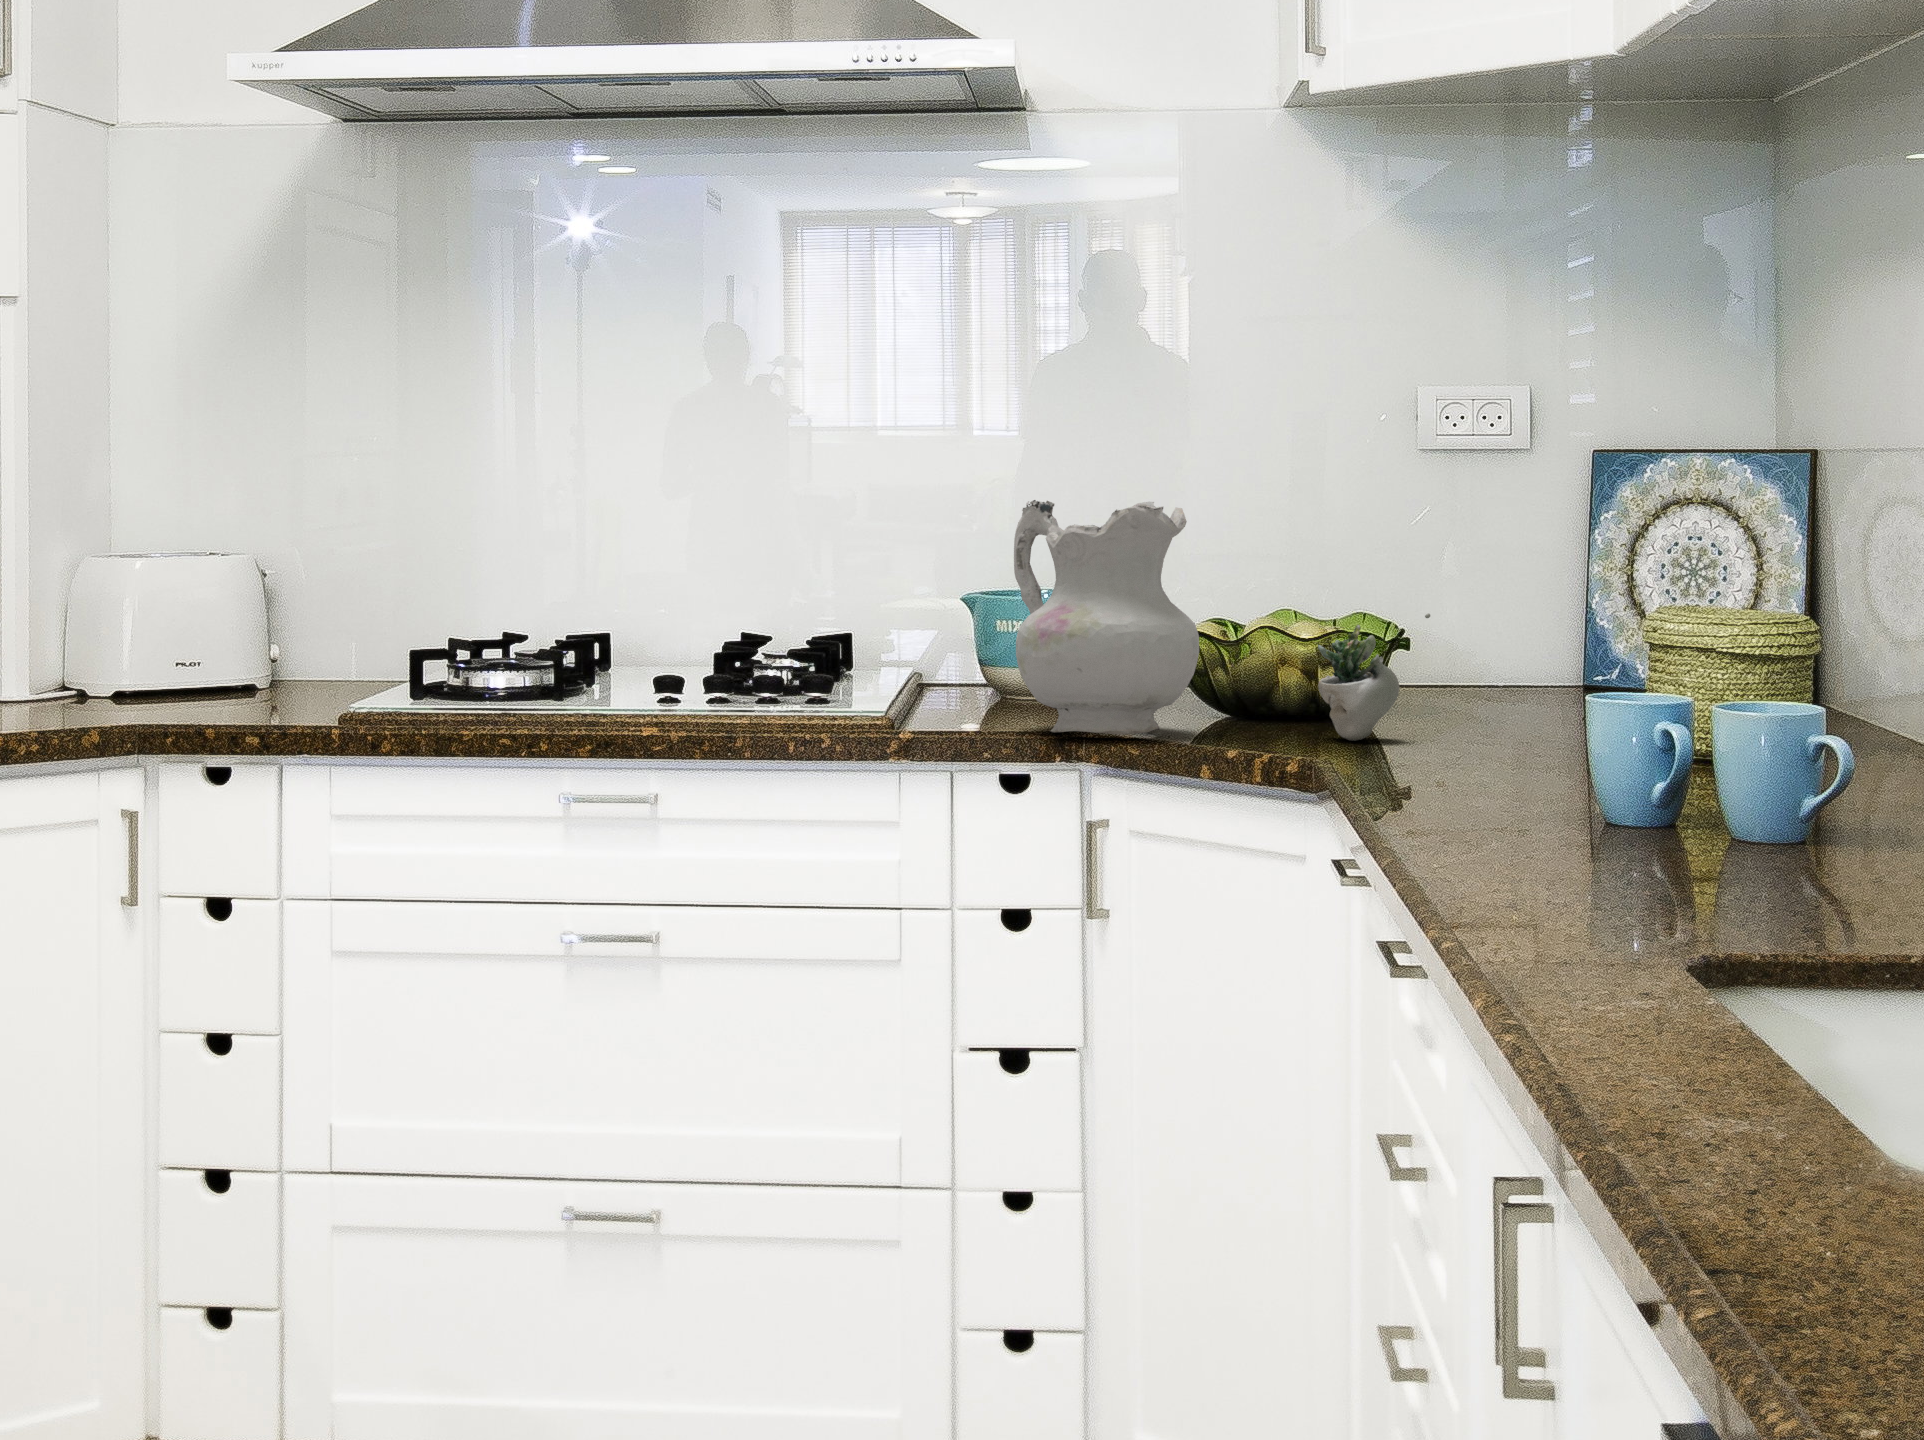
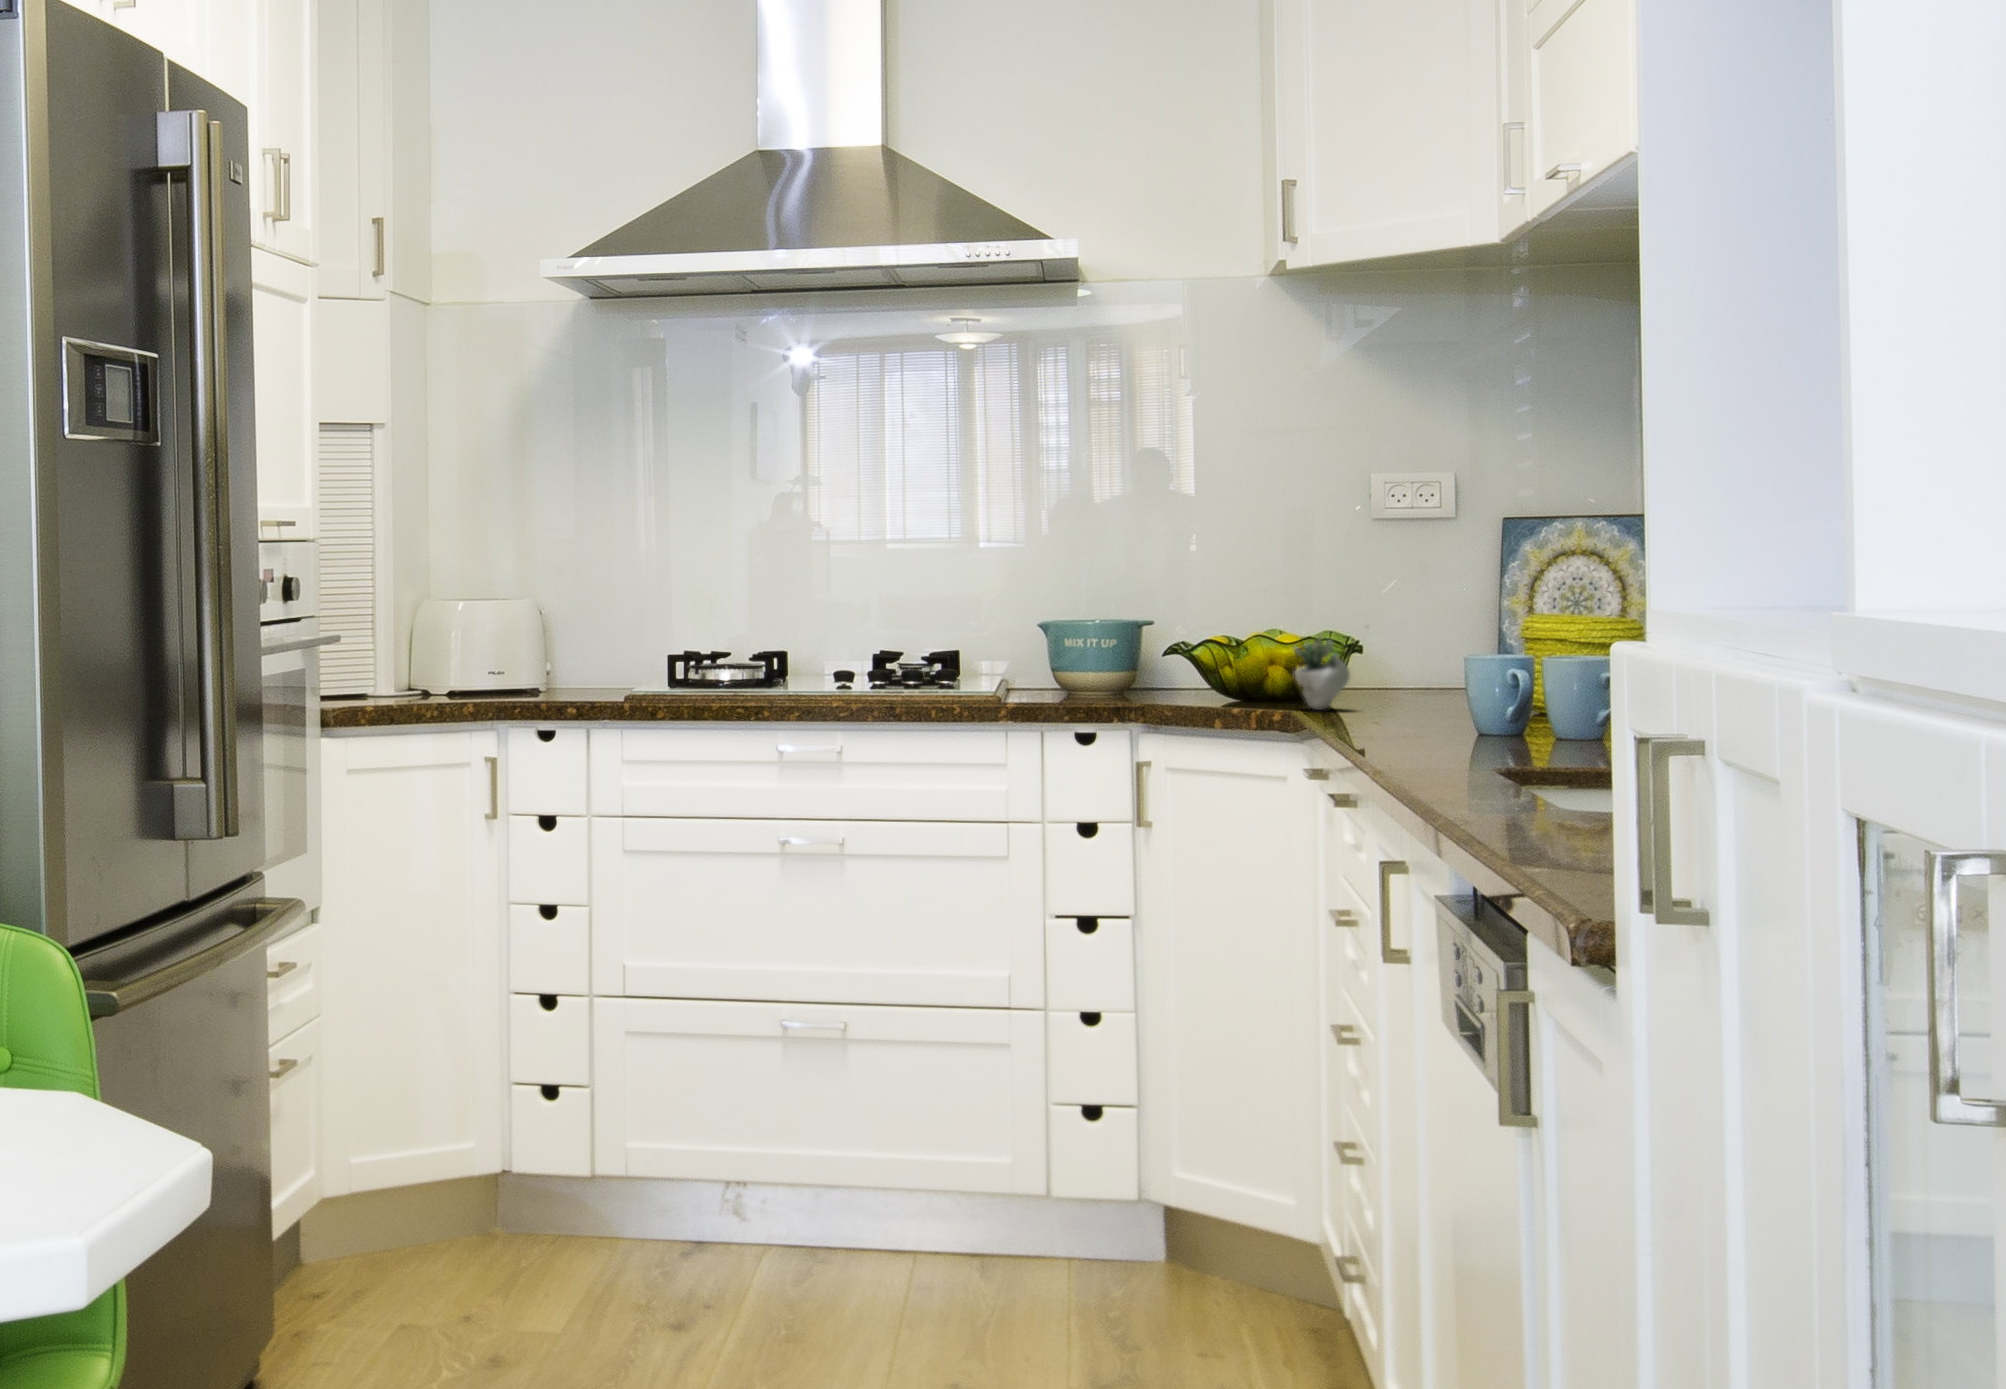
ceramic pitcher: present [1014,500,1199,734] -> none [1085,552,1212,706]

